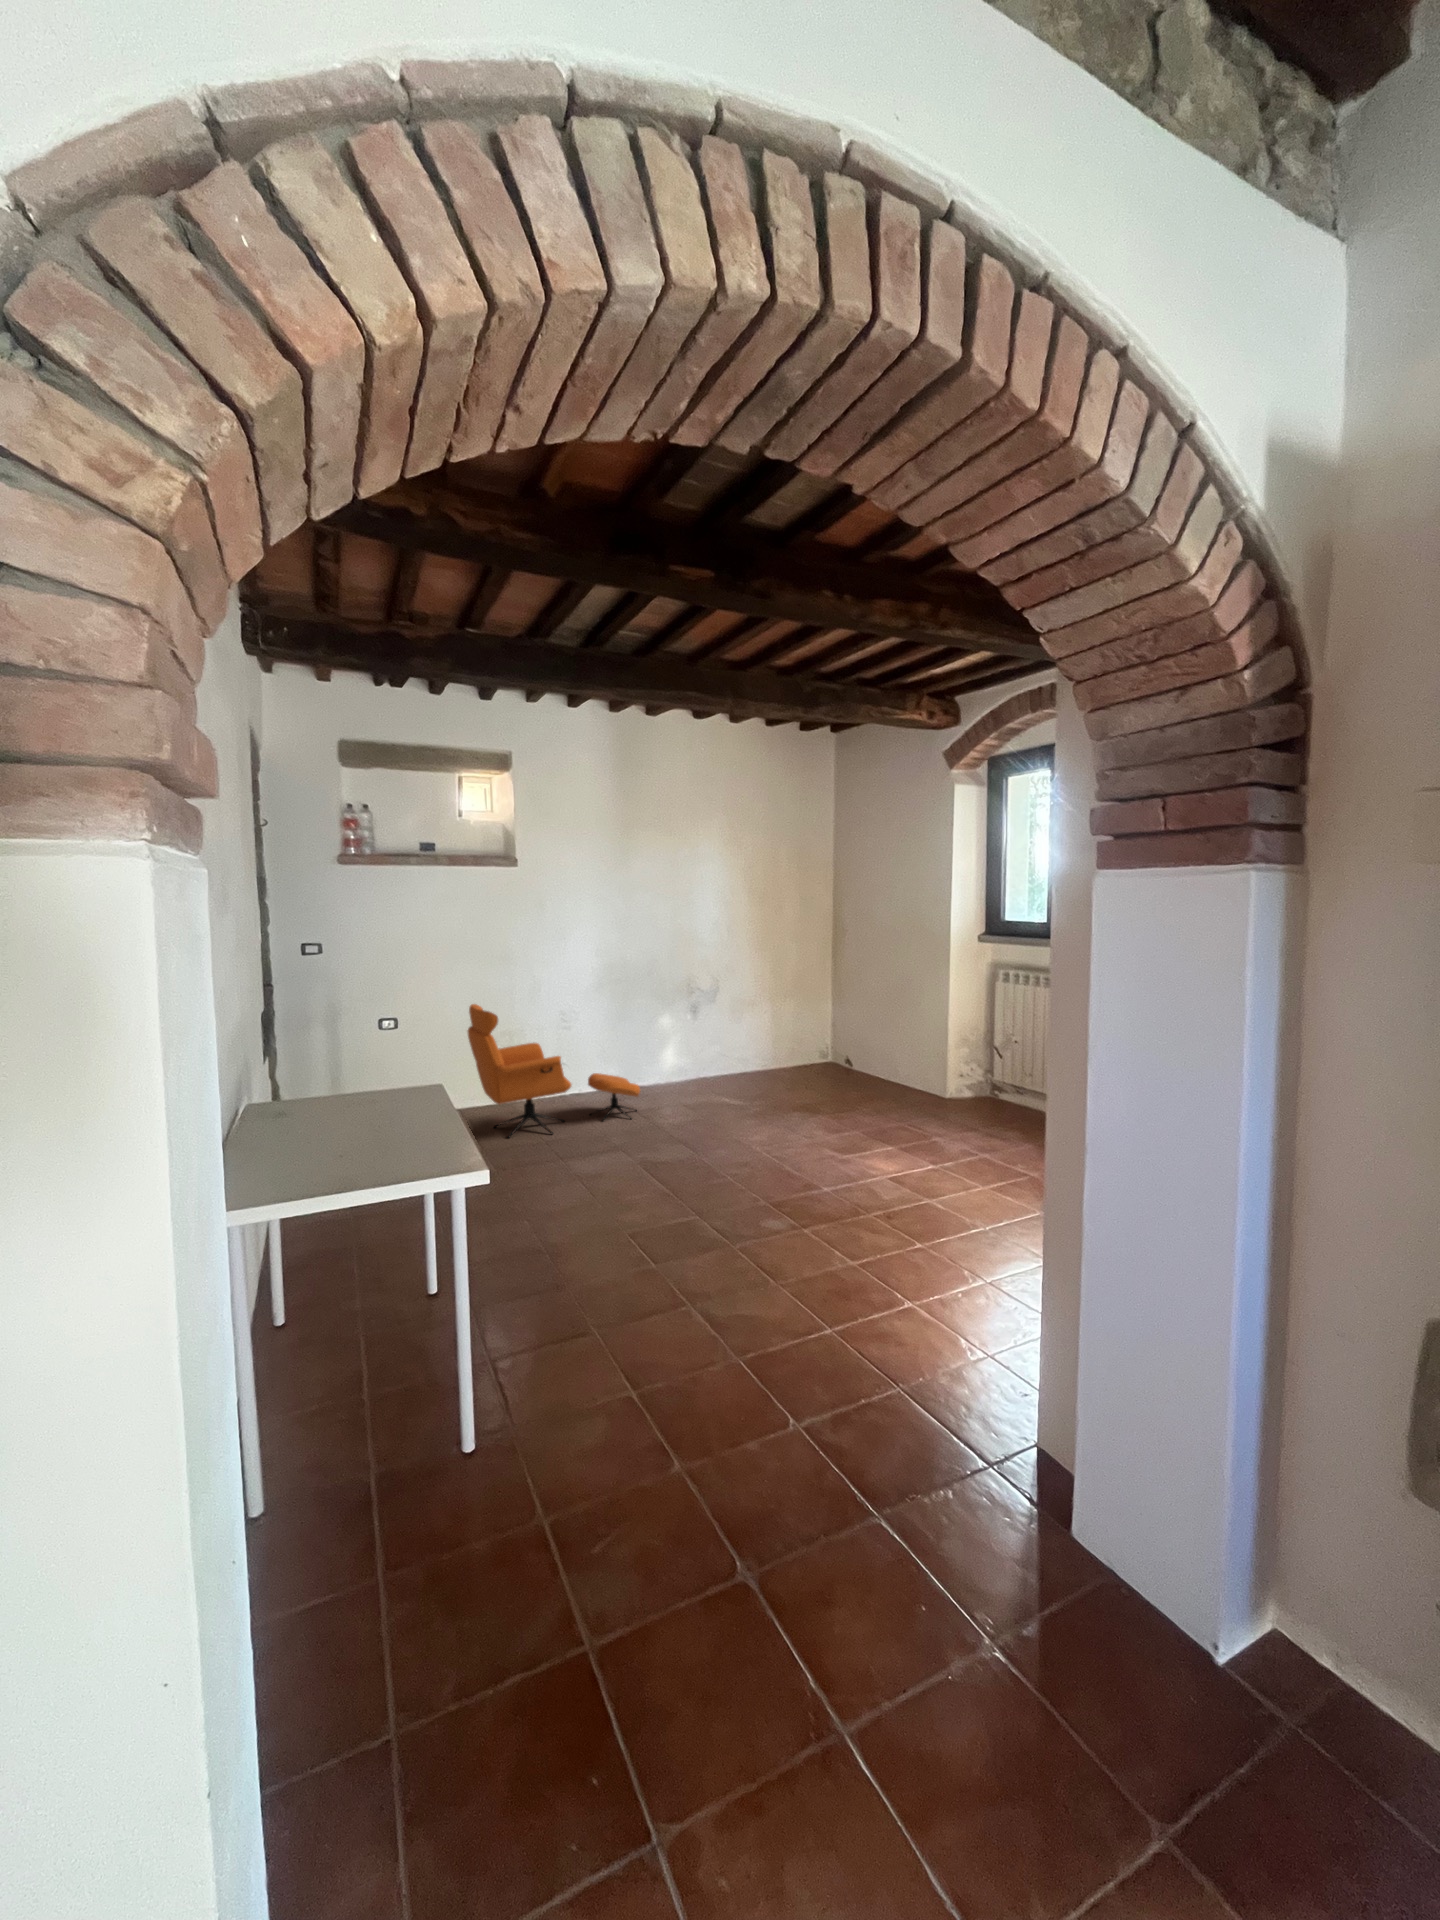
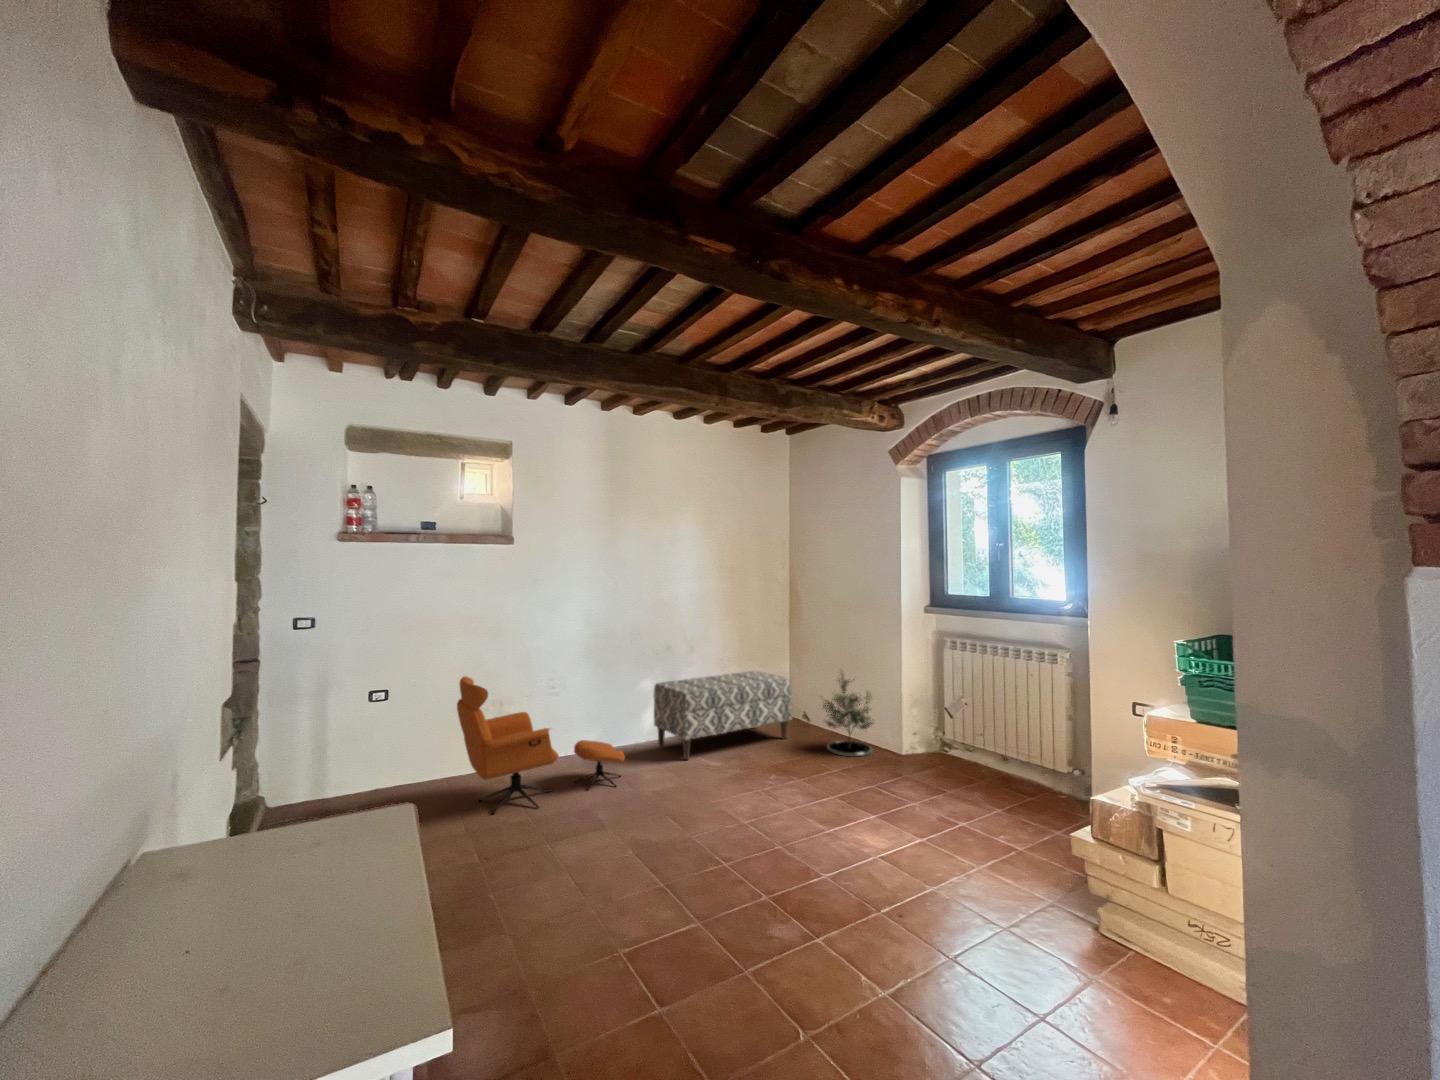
potted tree: none [854,1004,919,1098] -> present [823,674,874,756]
bench: none [674,1009,827,1098] -> present [654,671,792,760]

